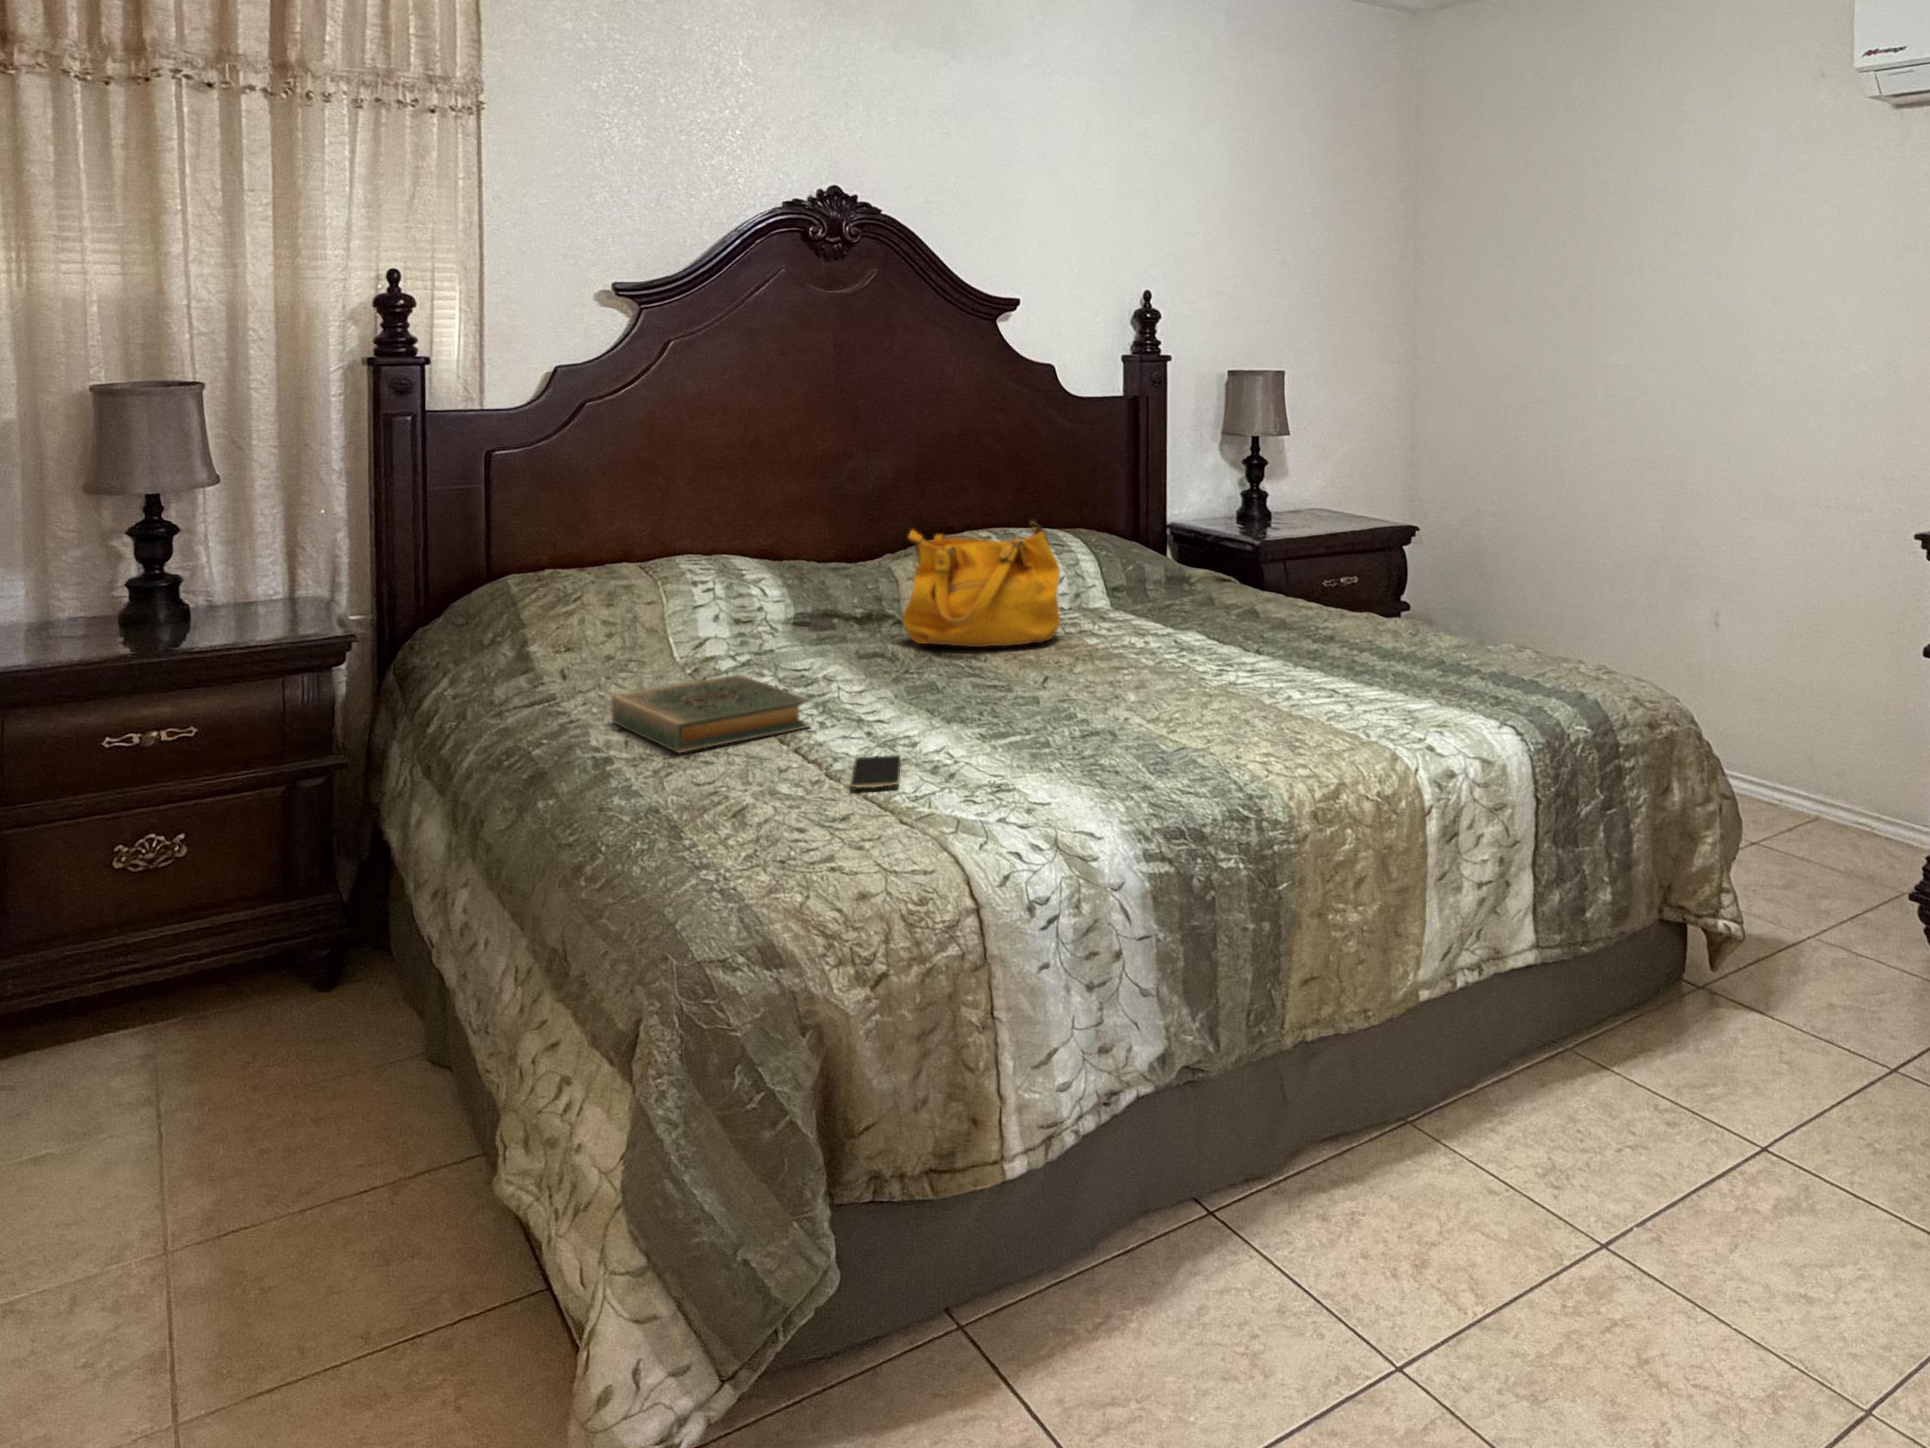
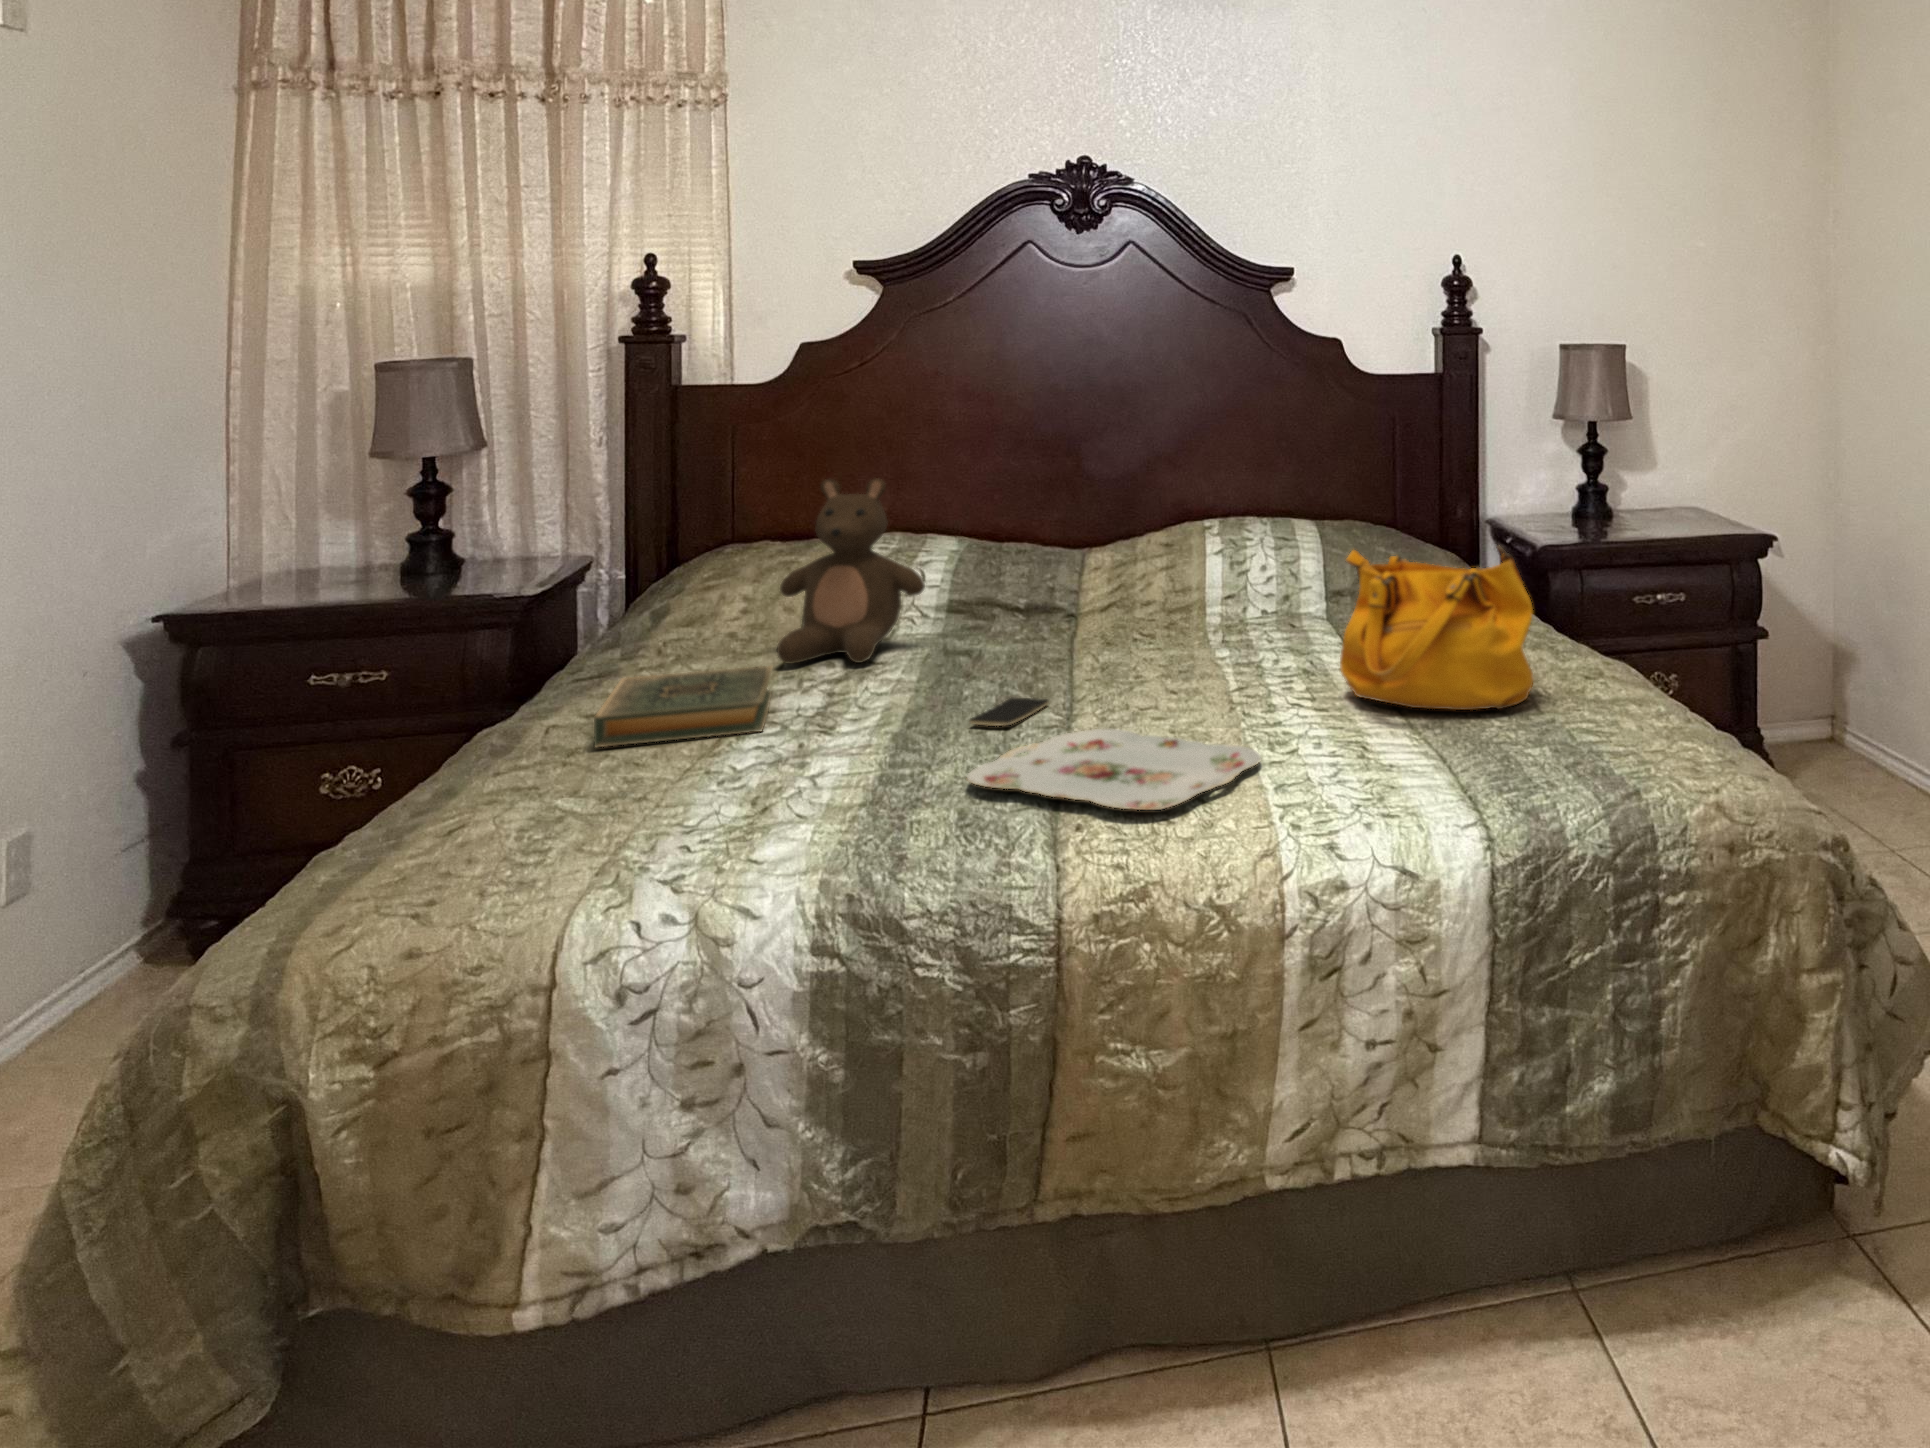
stuffed bear: none [665,498,809,677] -> present [777,478,925,664]
handbag: present [903,521,1060,647] -> present [1340,546,1533,710]
serving tray: none [1086,695,1303,740] -> present [967,728,1261,810]
smartphone: present [851,755,901,787] -> present [970,698,1049,726]

